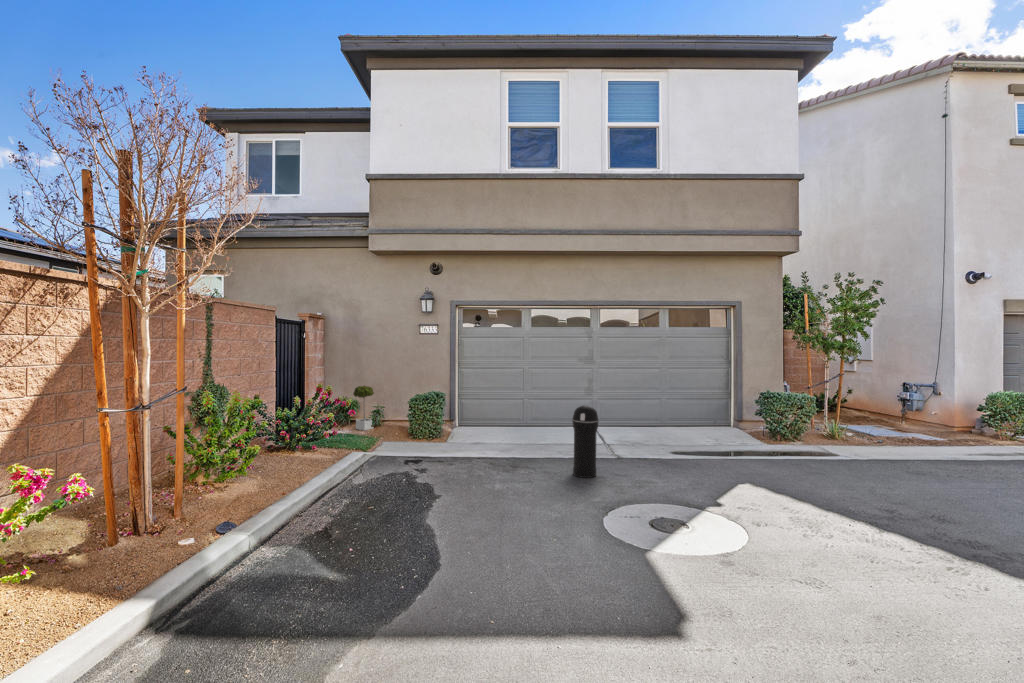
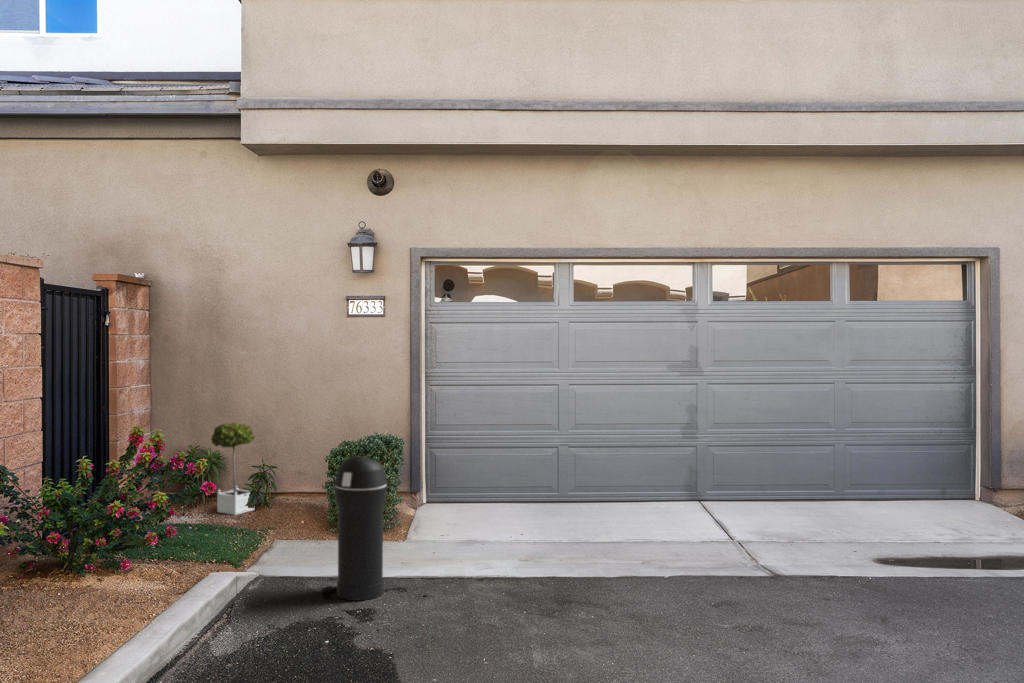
trash can: present [572,405,598,478] -> present [335,456,387,601]

